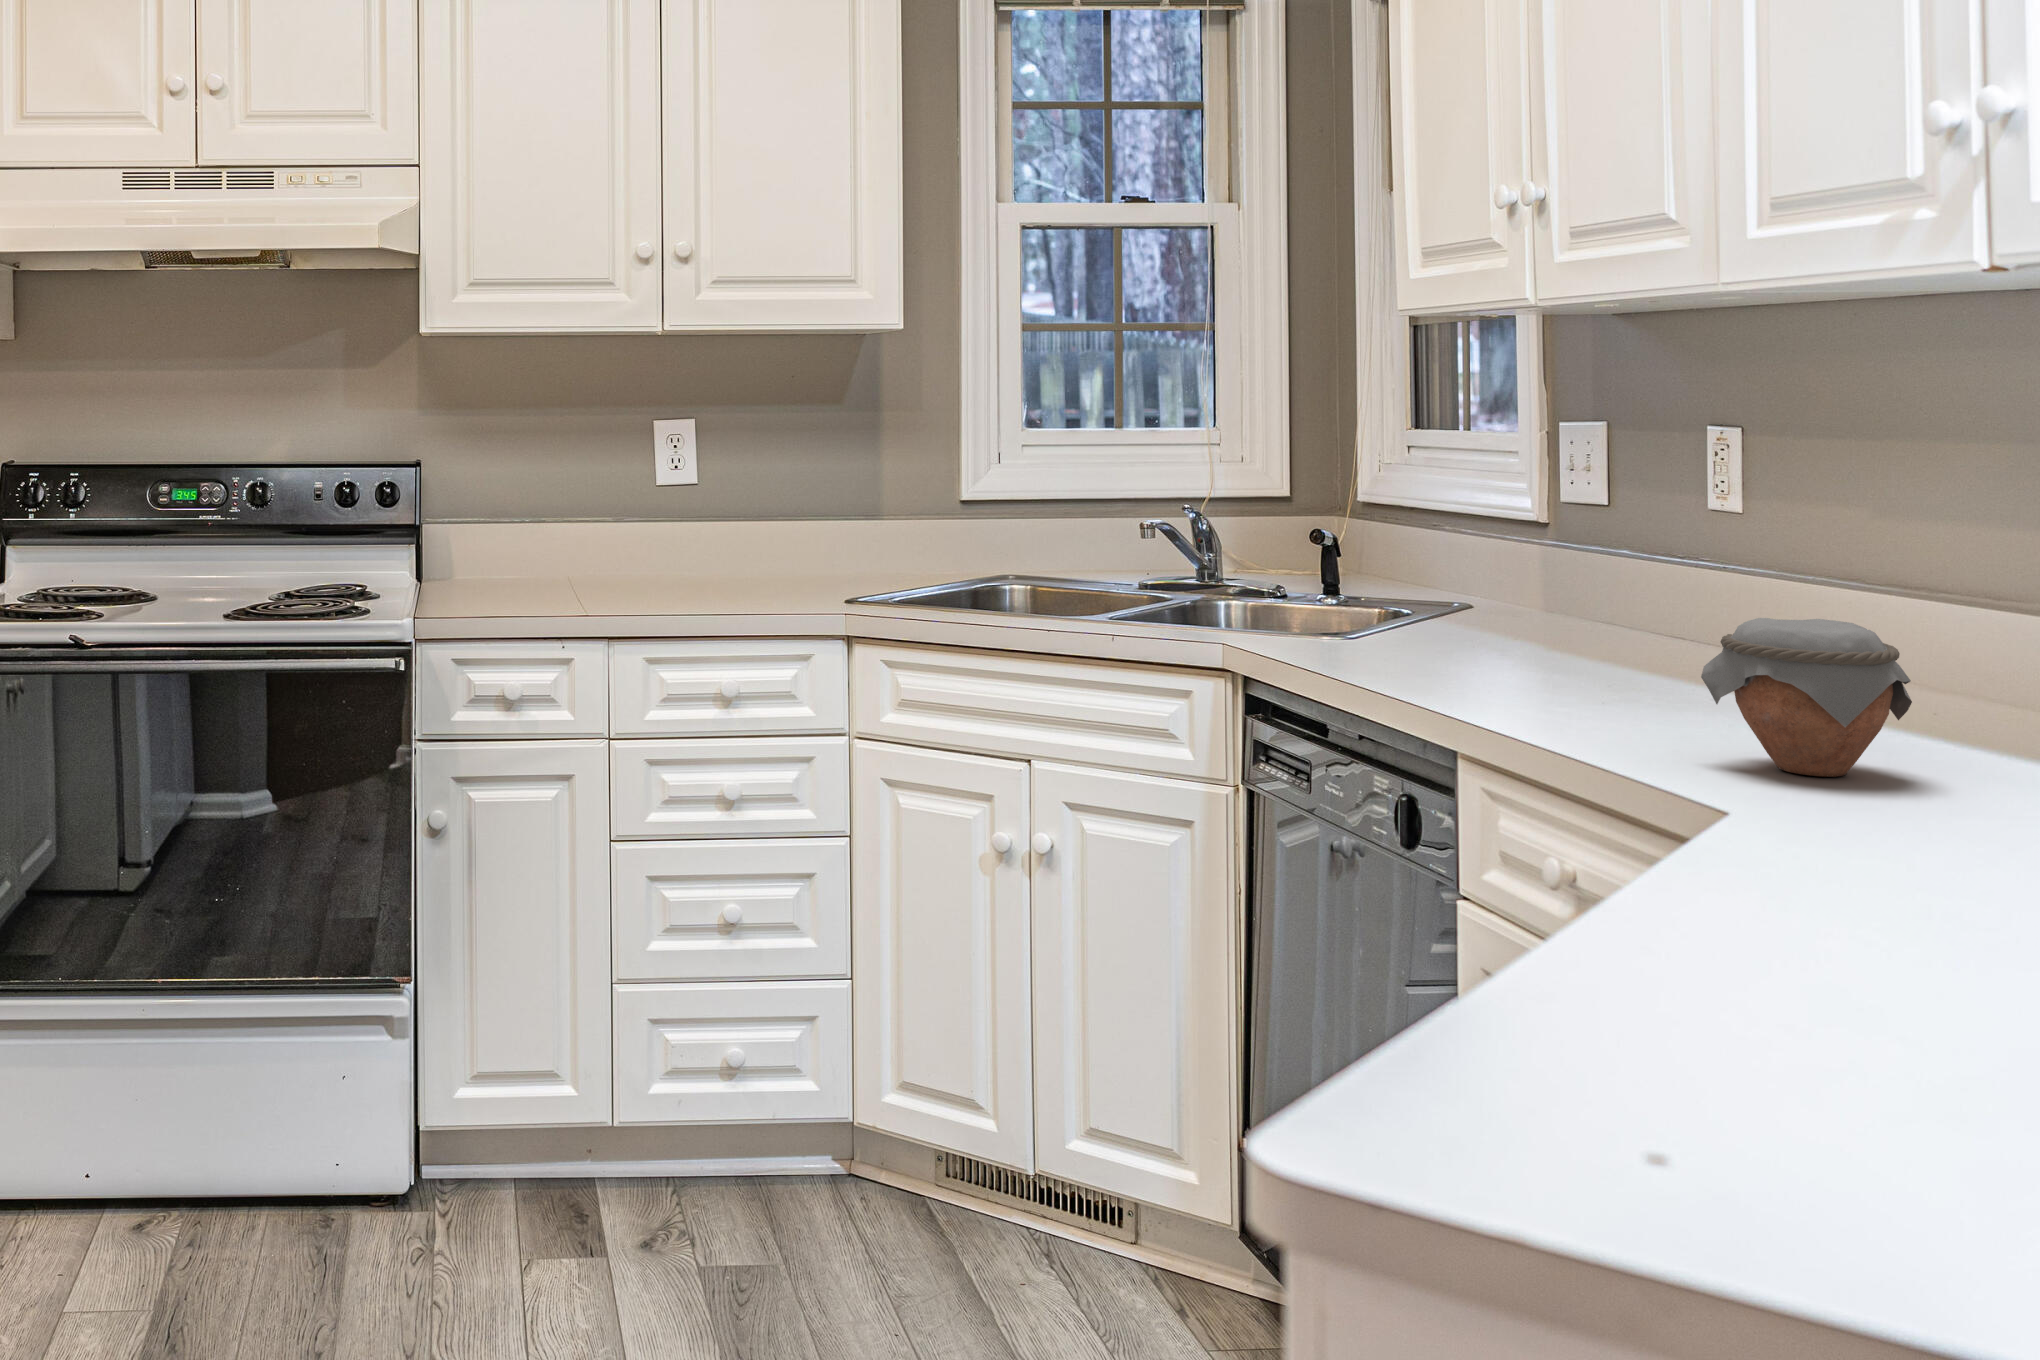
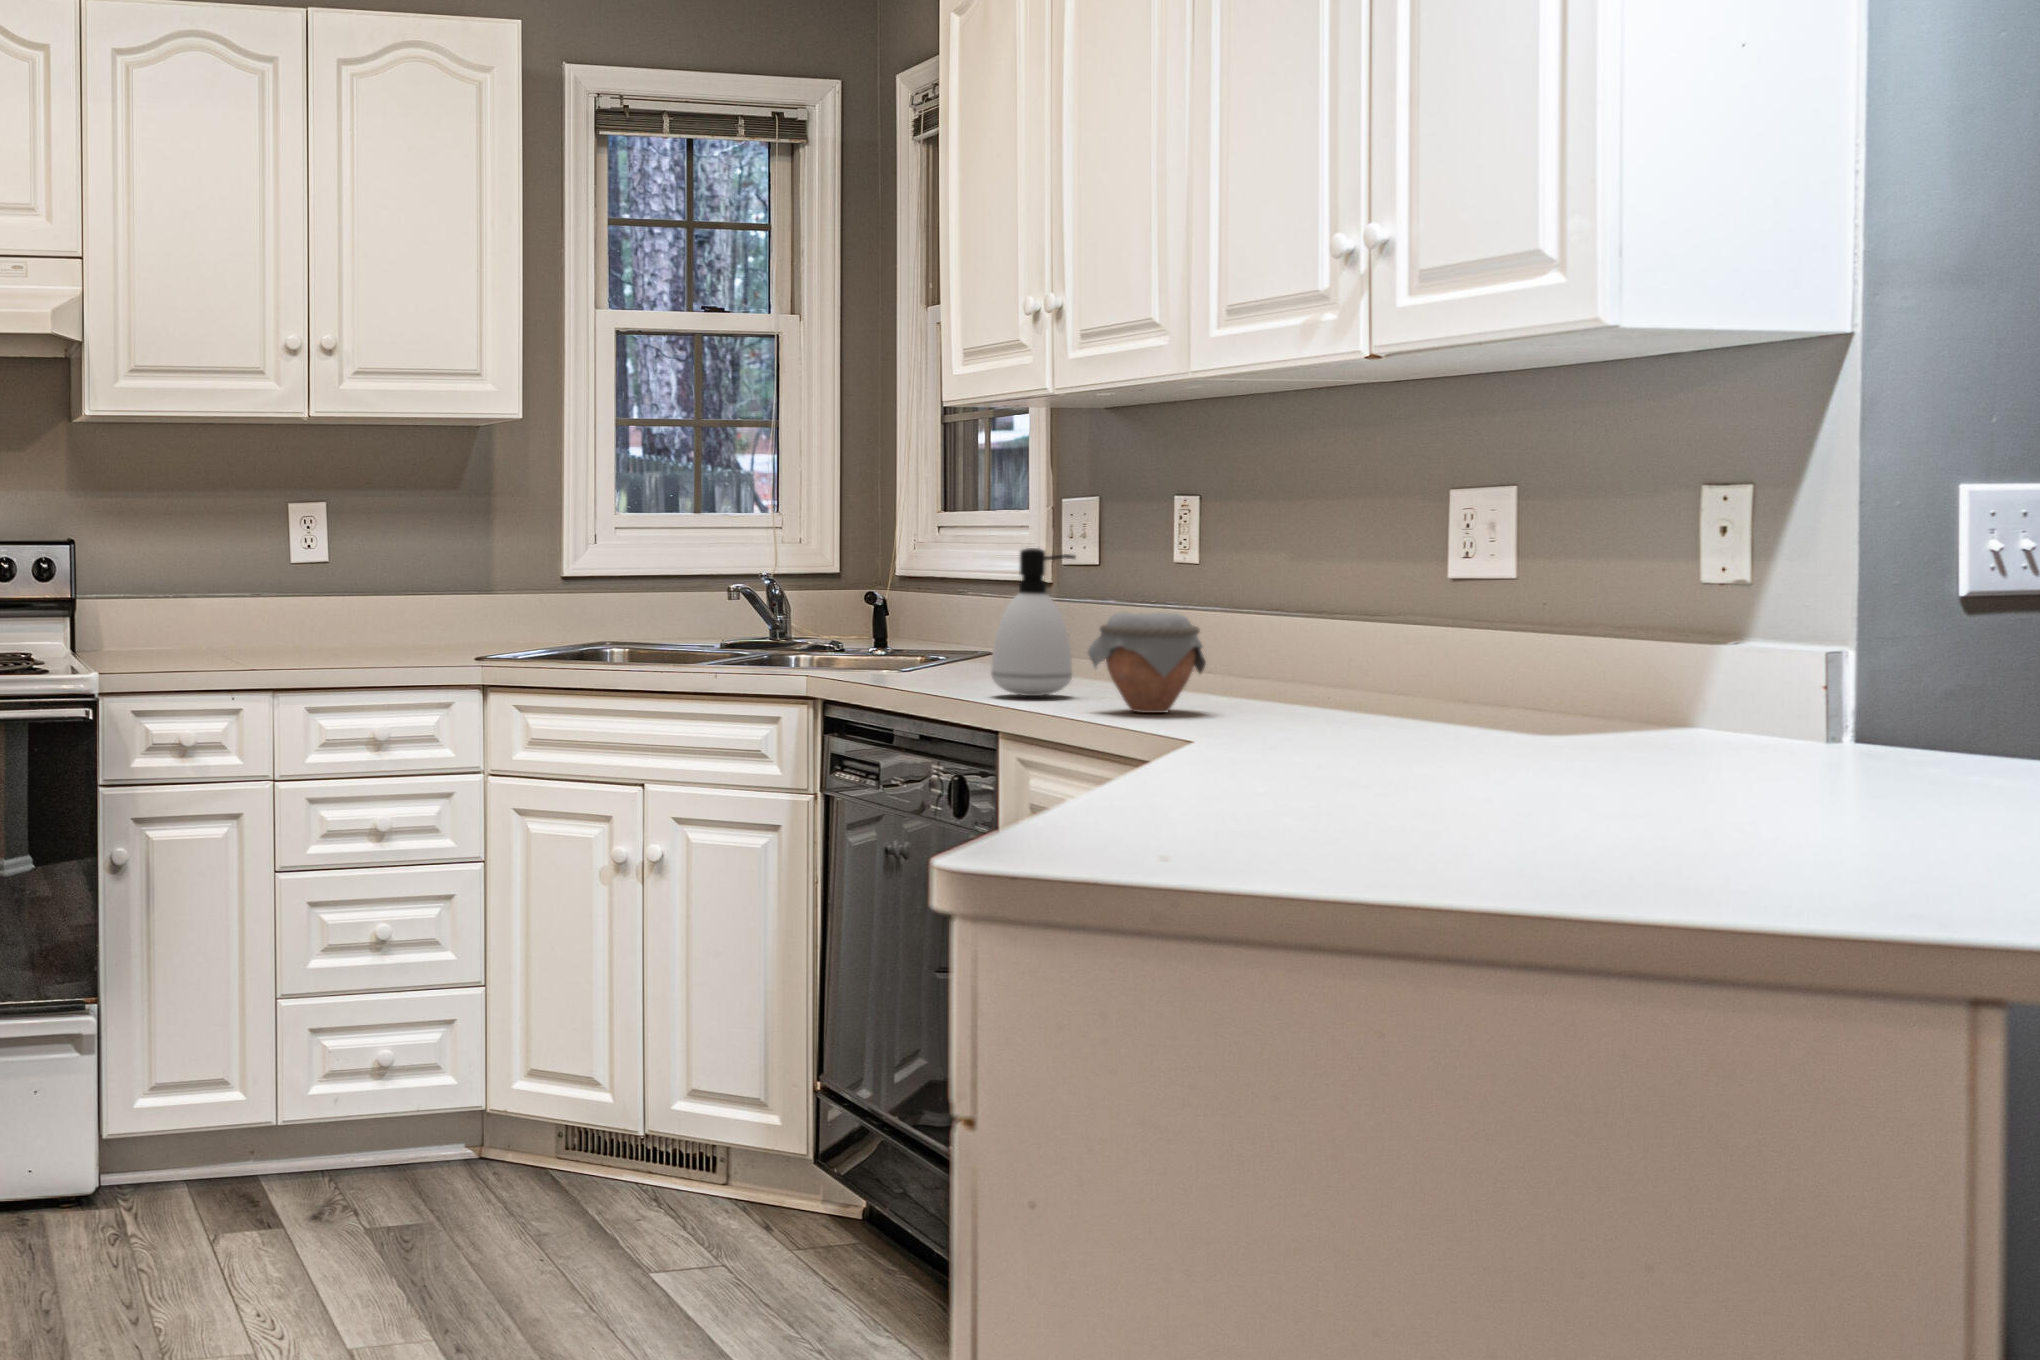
soap dispenser: none [1528,509,1658,716] -> present [991,548,1075,696]

